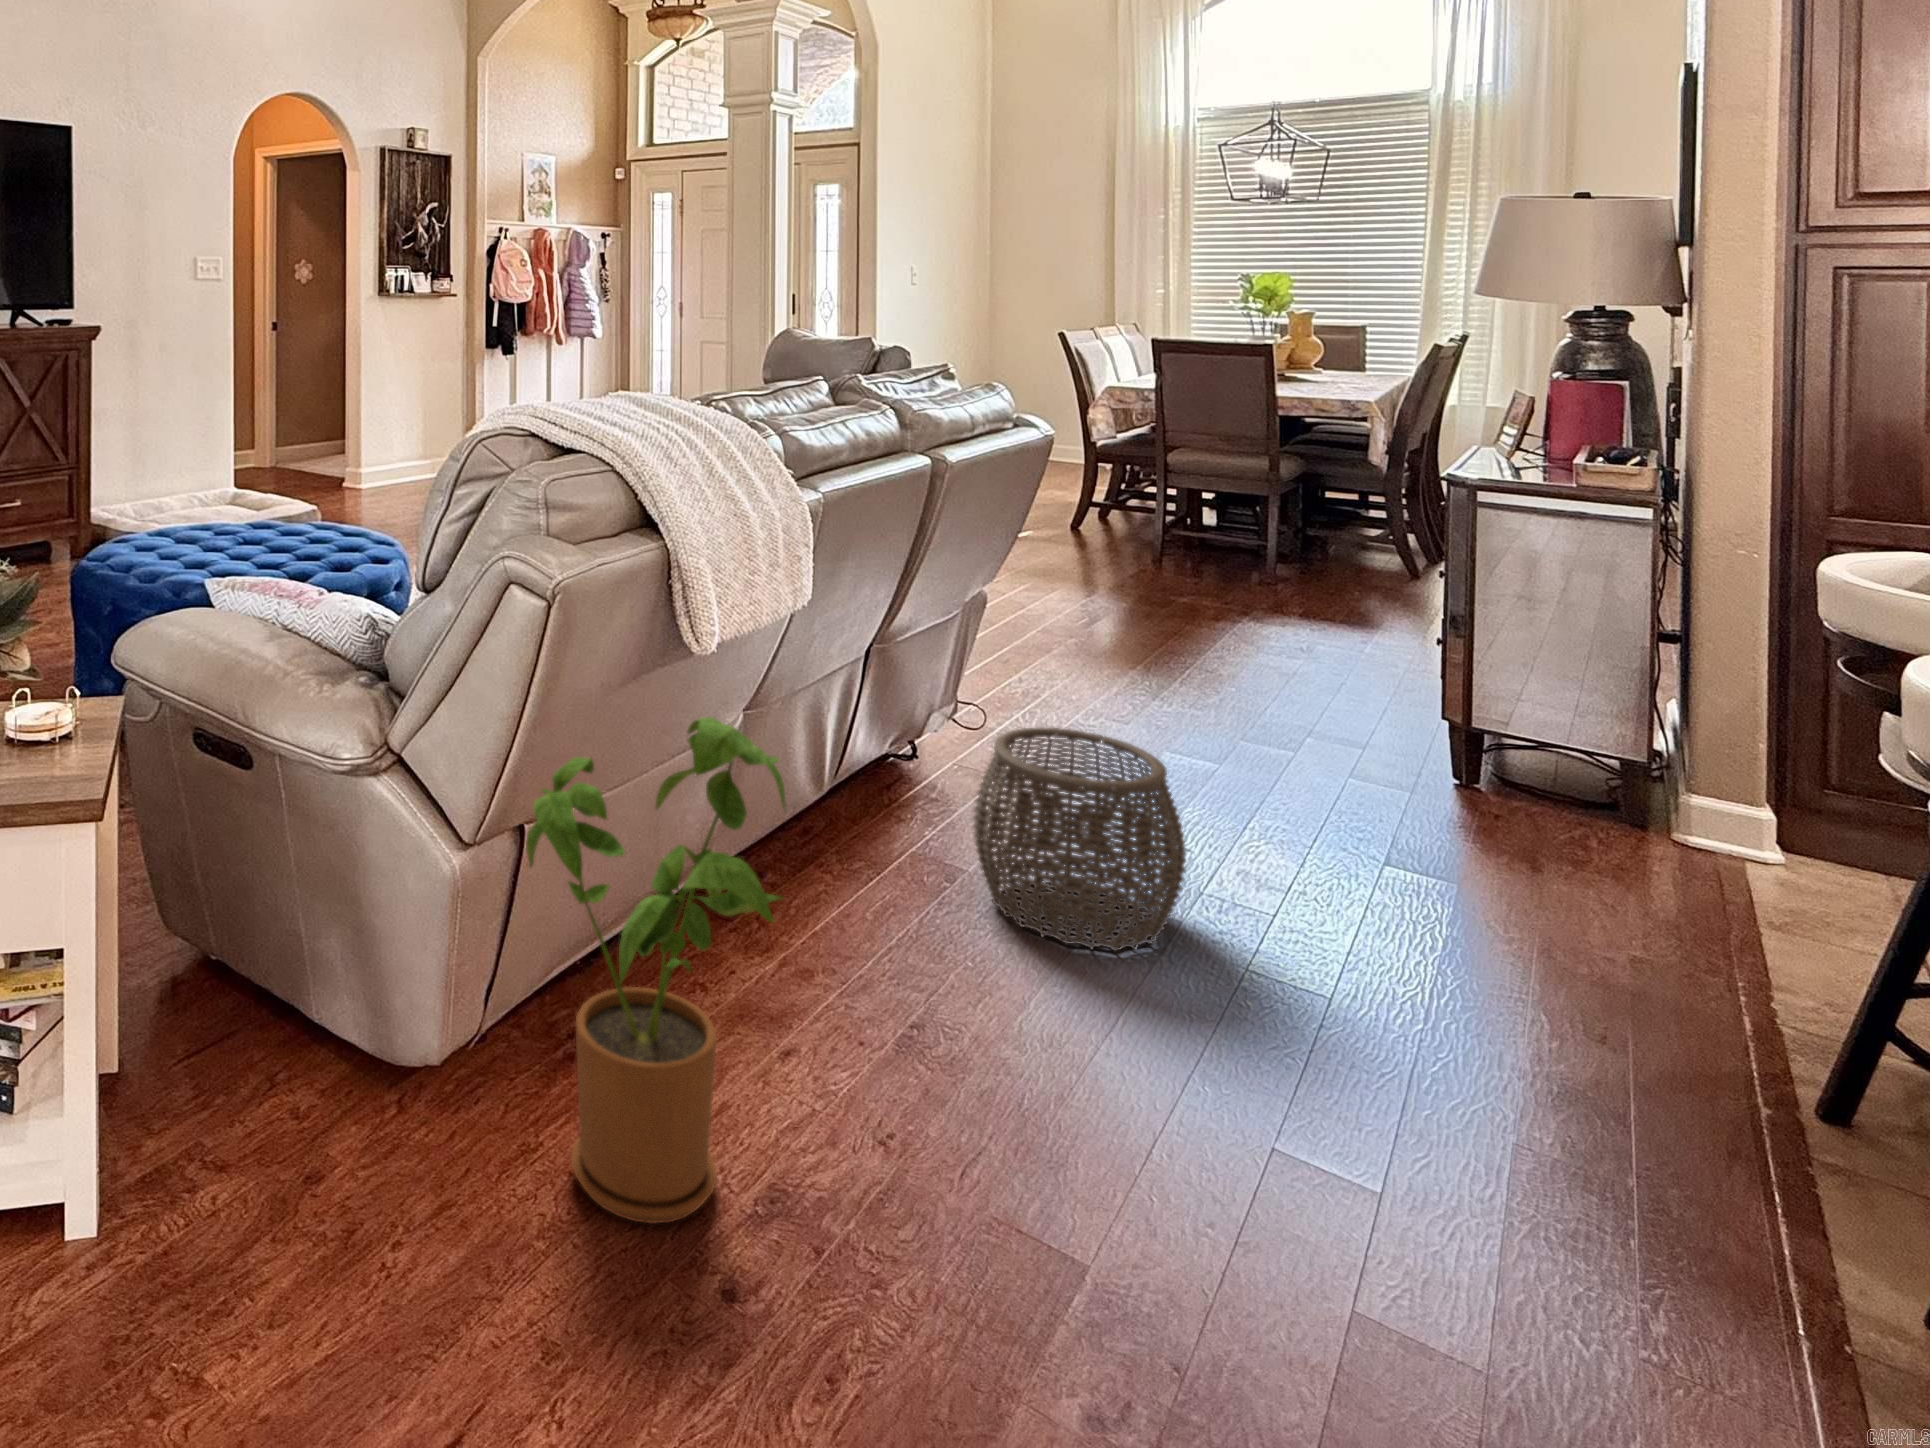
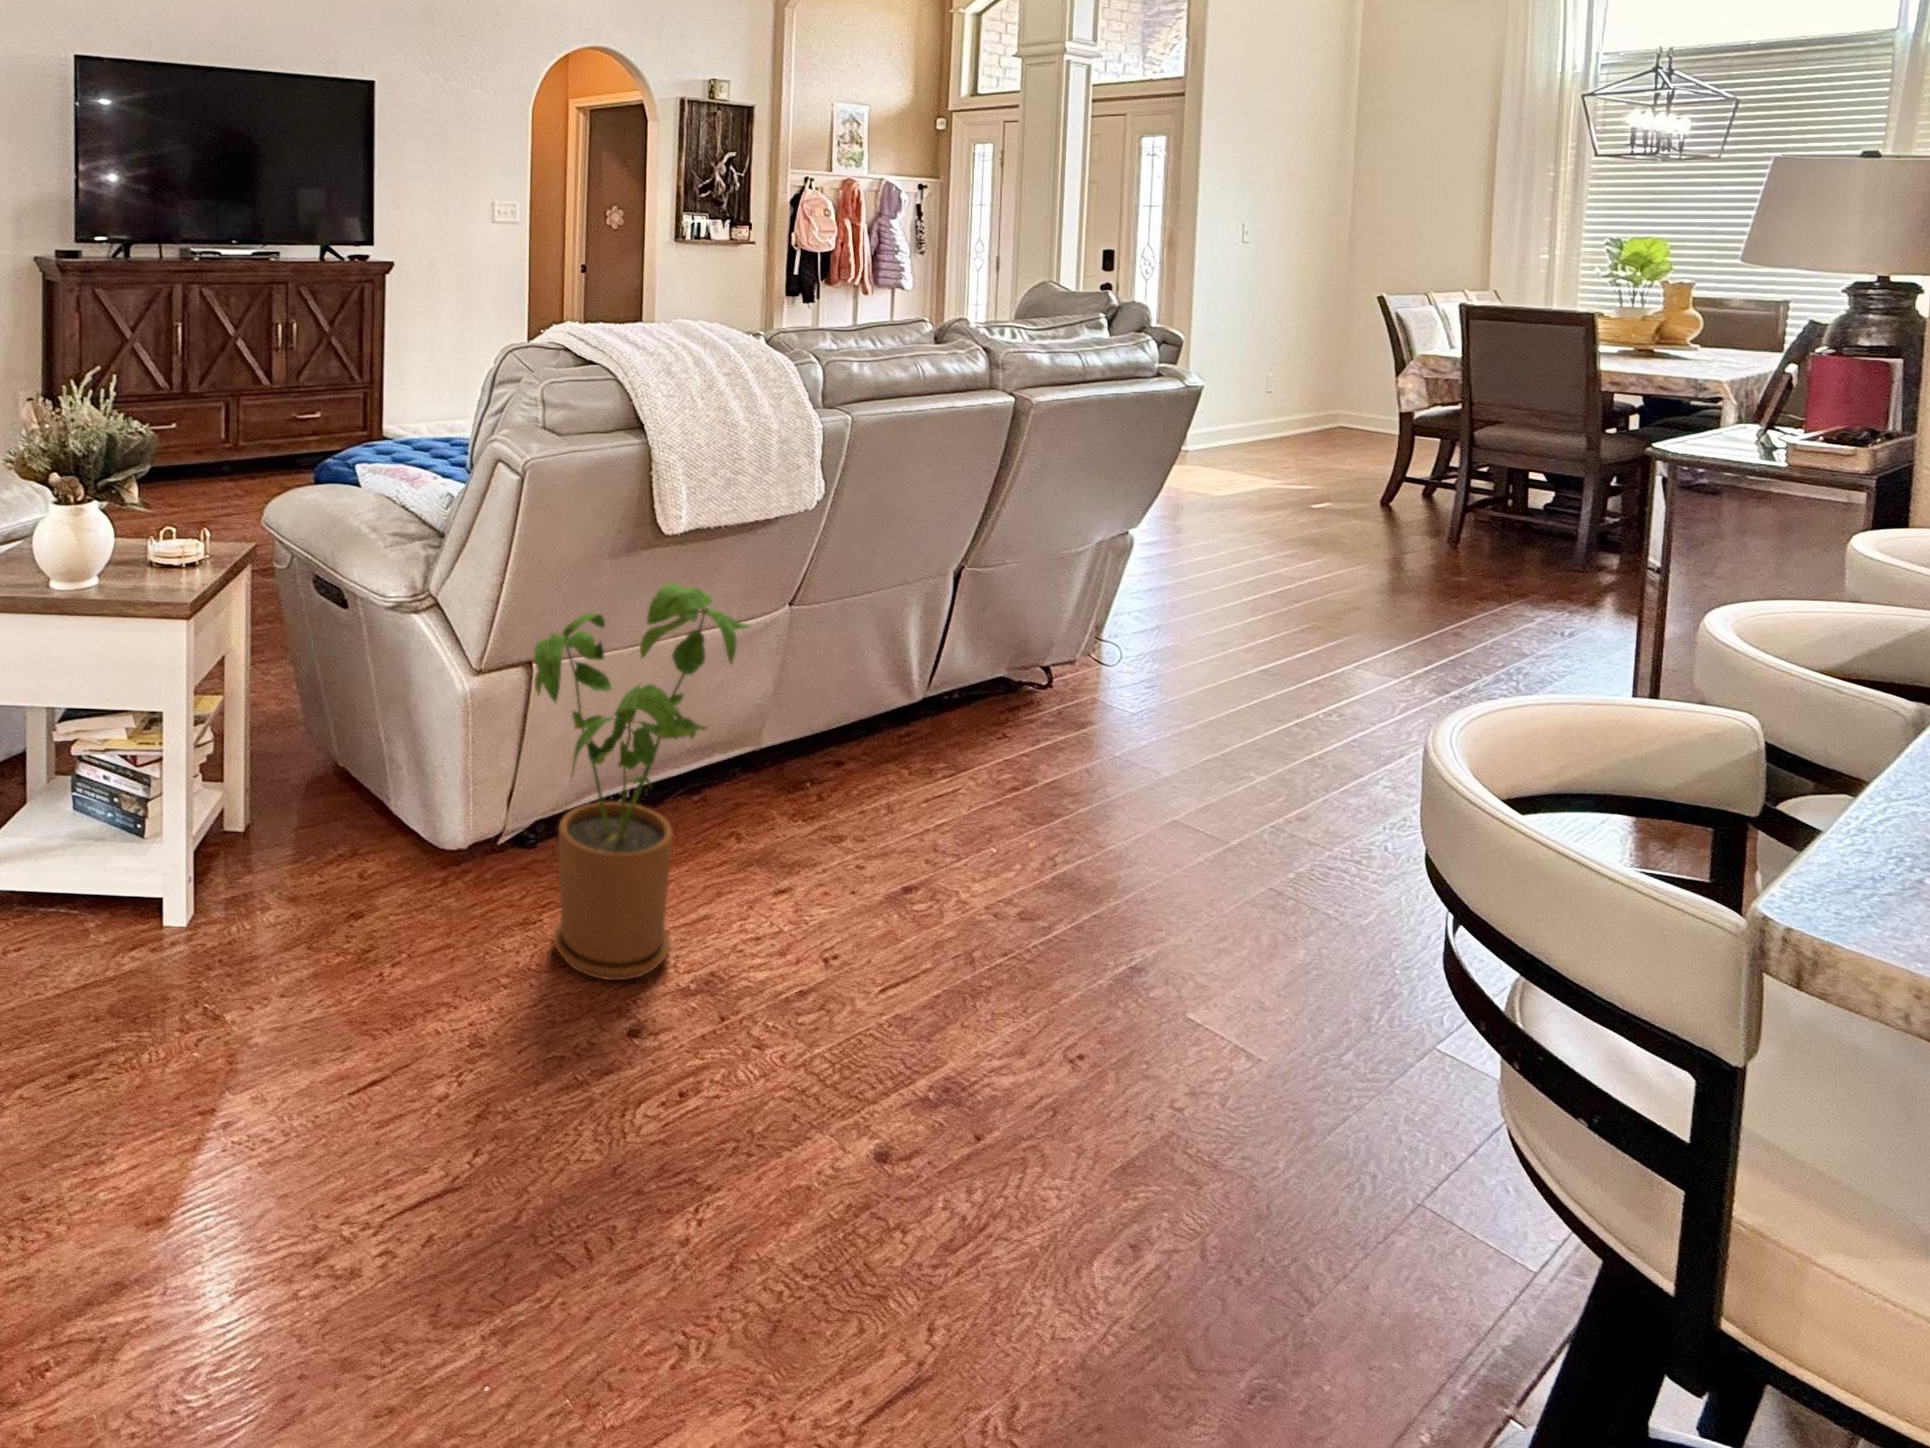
woven basket: present [972,727,1186,951] -> none [1033,649,1230,852]

